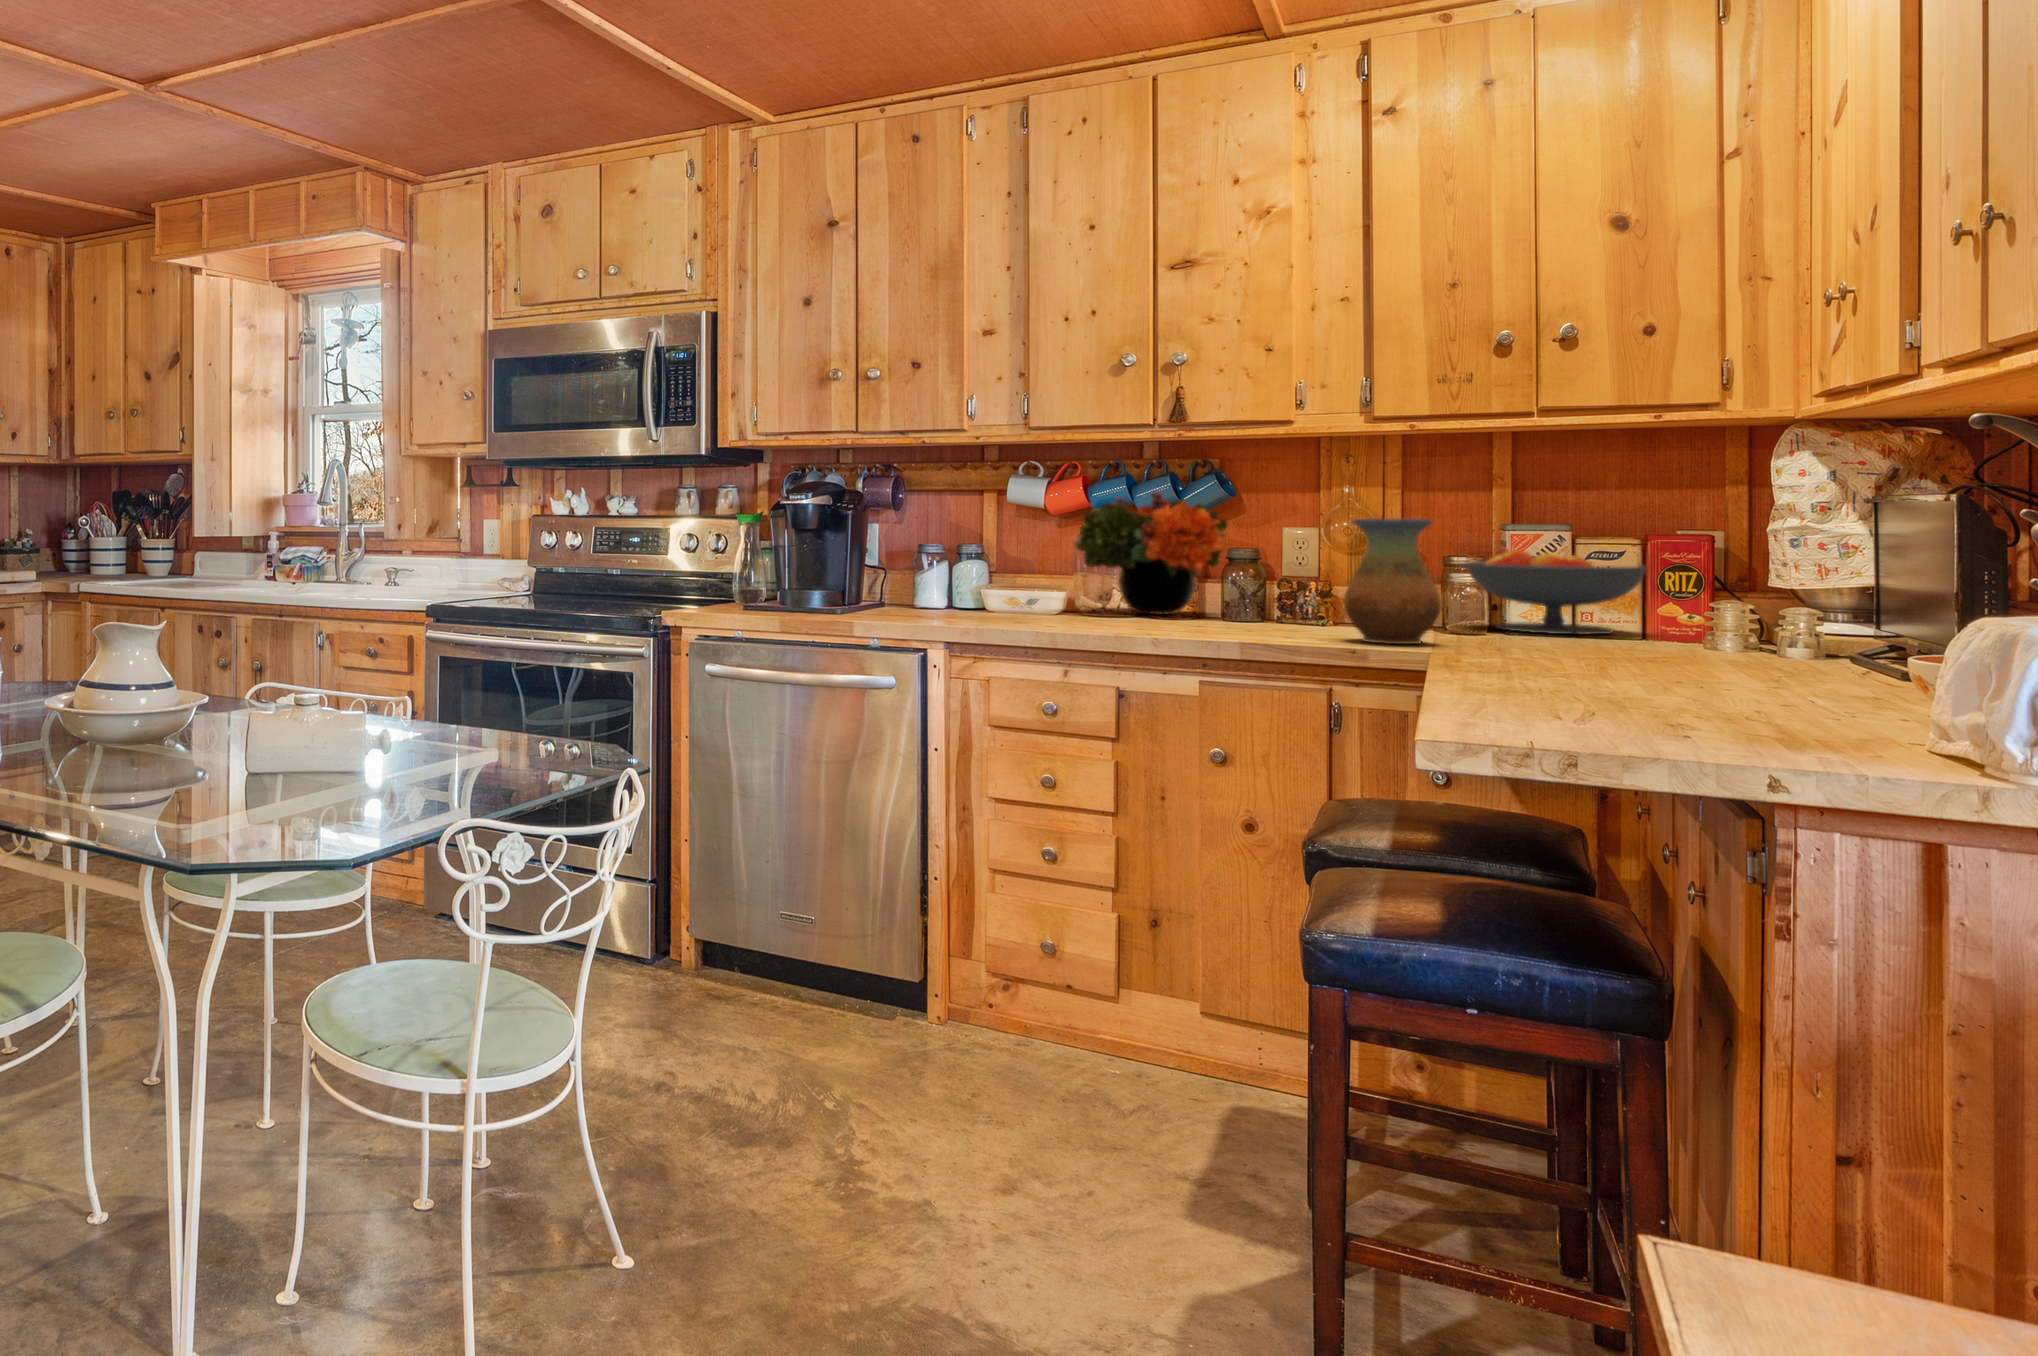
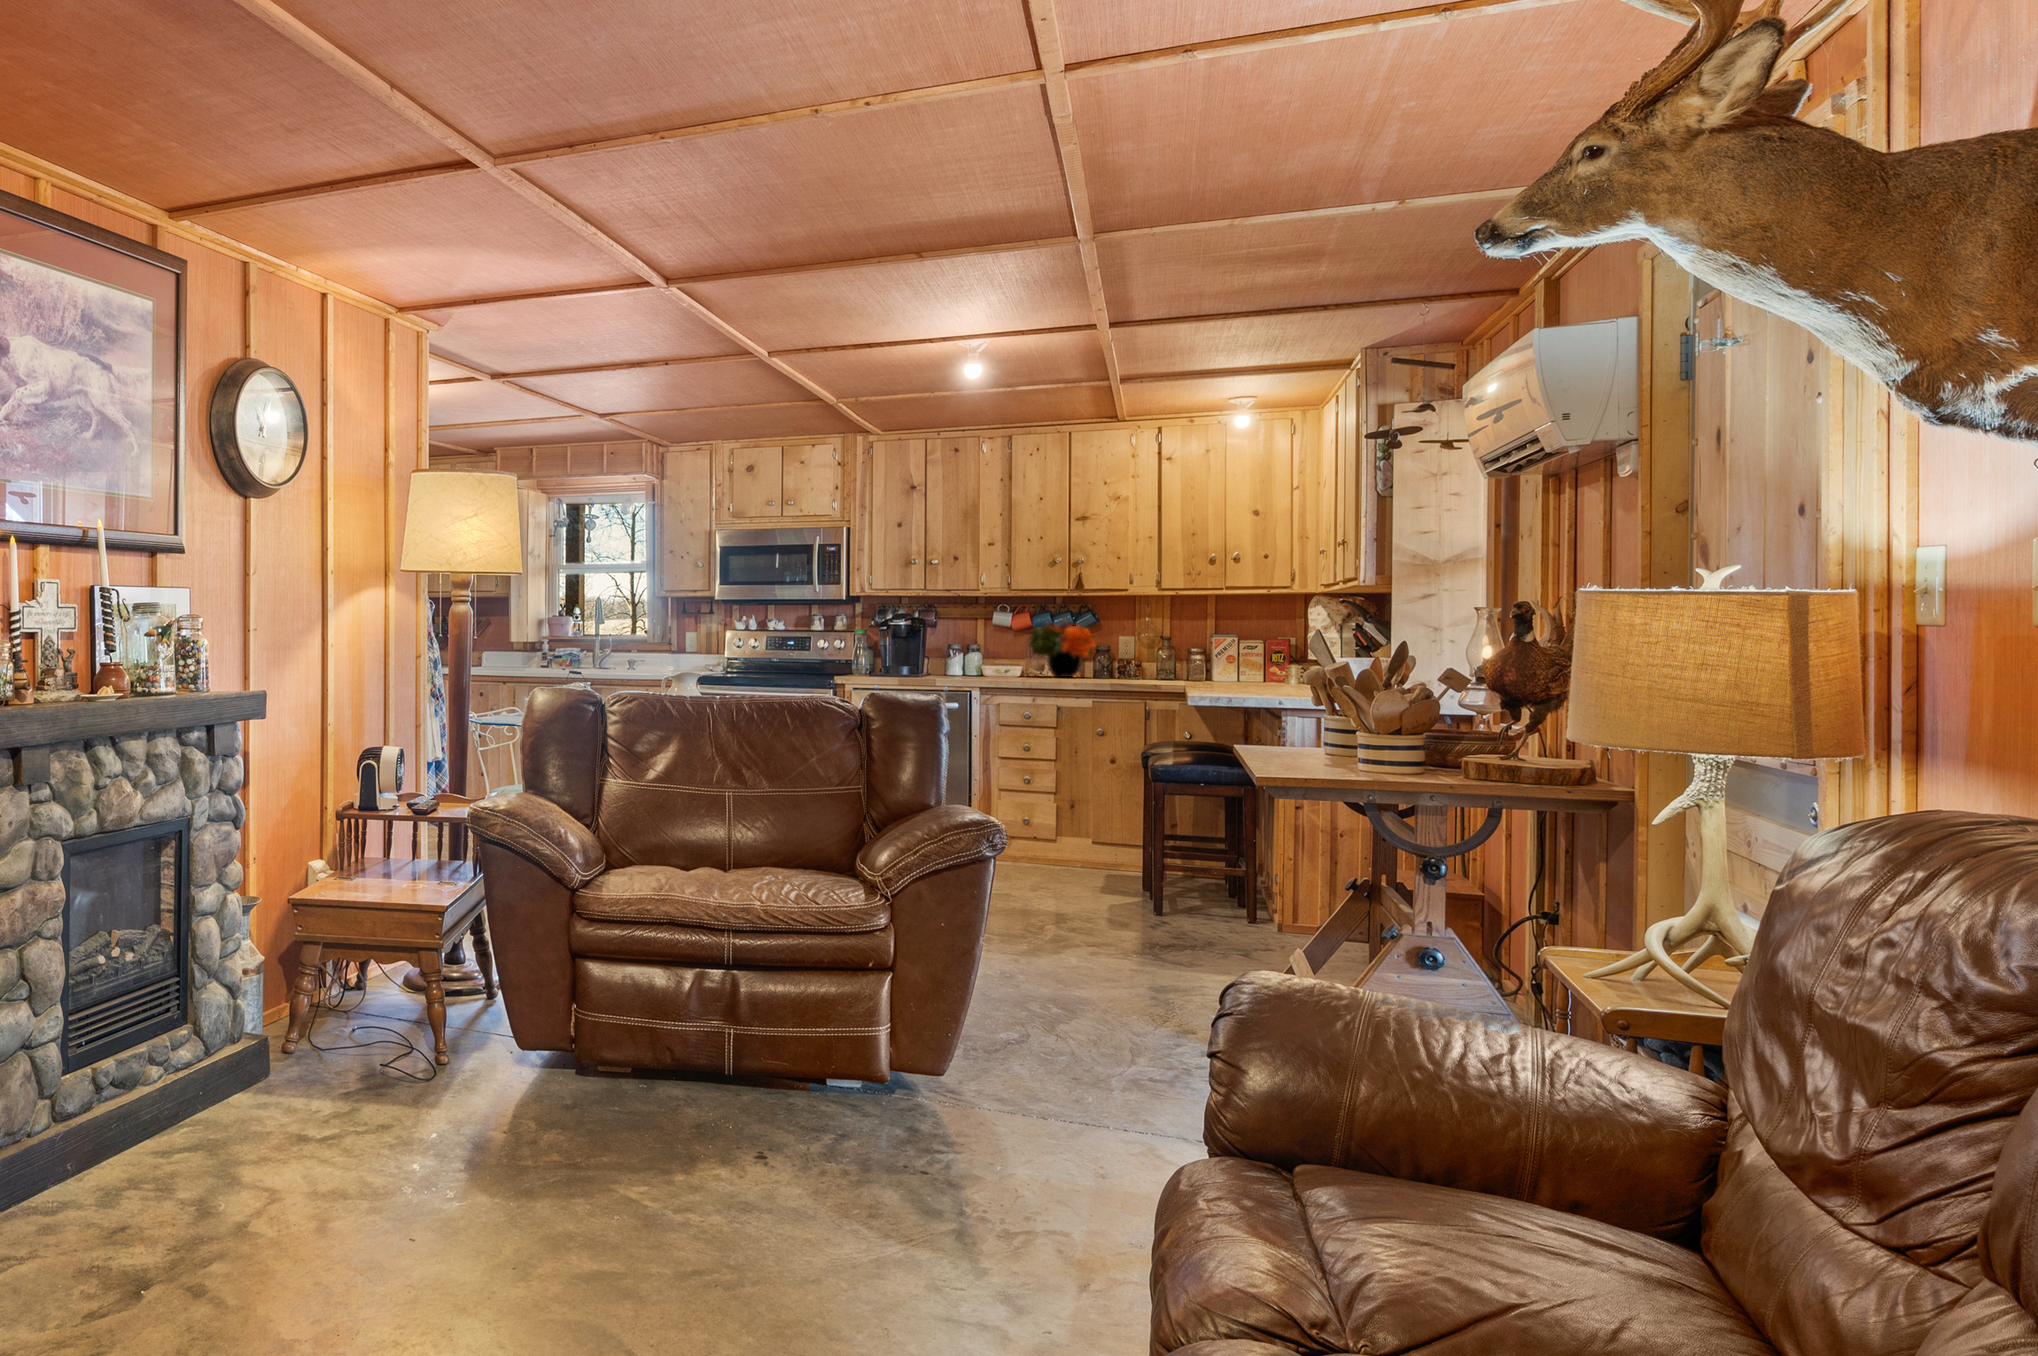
vase: present [1343,519,1441,644] -> none [1153,632,1190,682]
fruit bowl: present [1466,547,1647,634] -> none [1197,642,1266,681]

